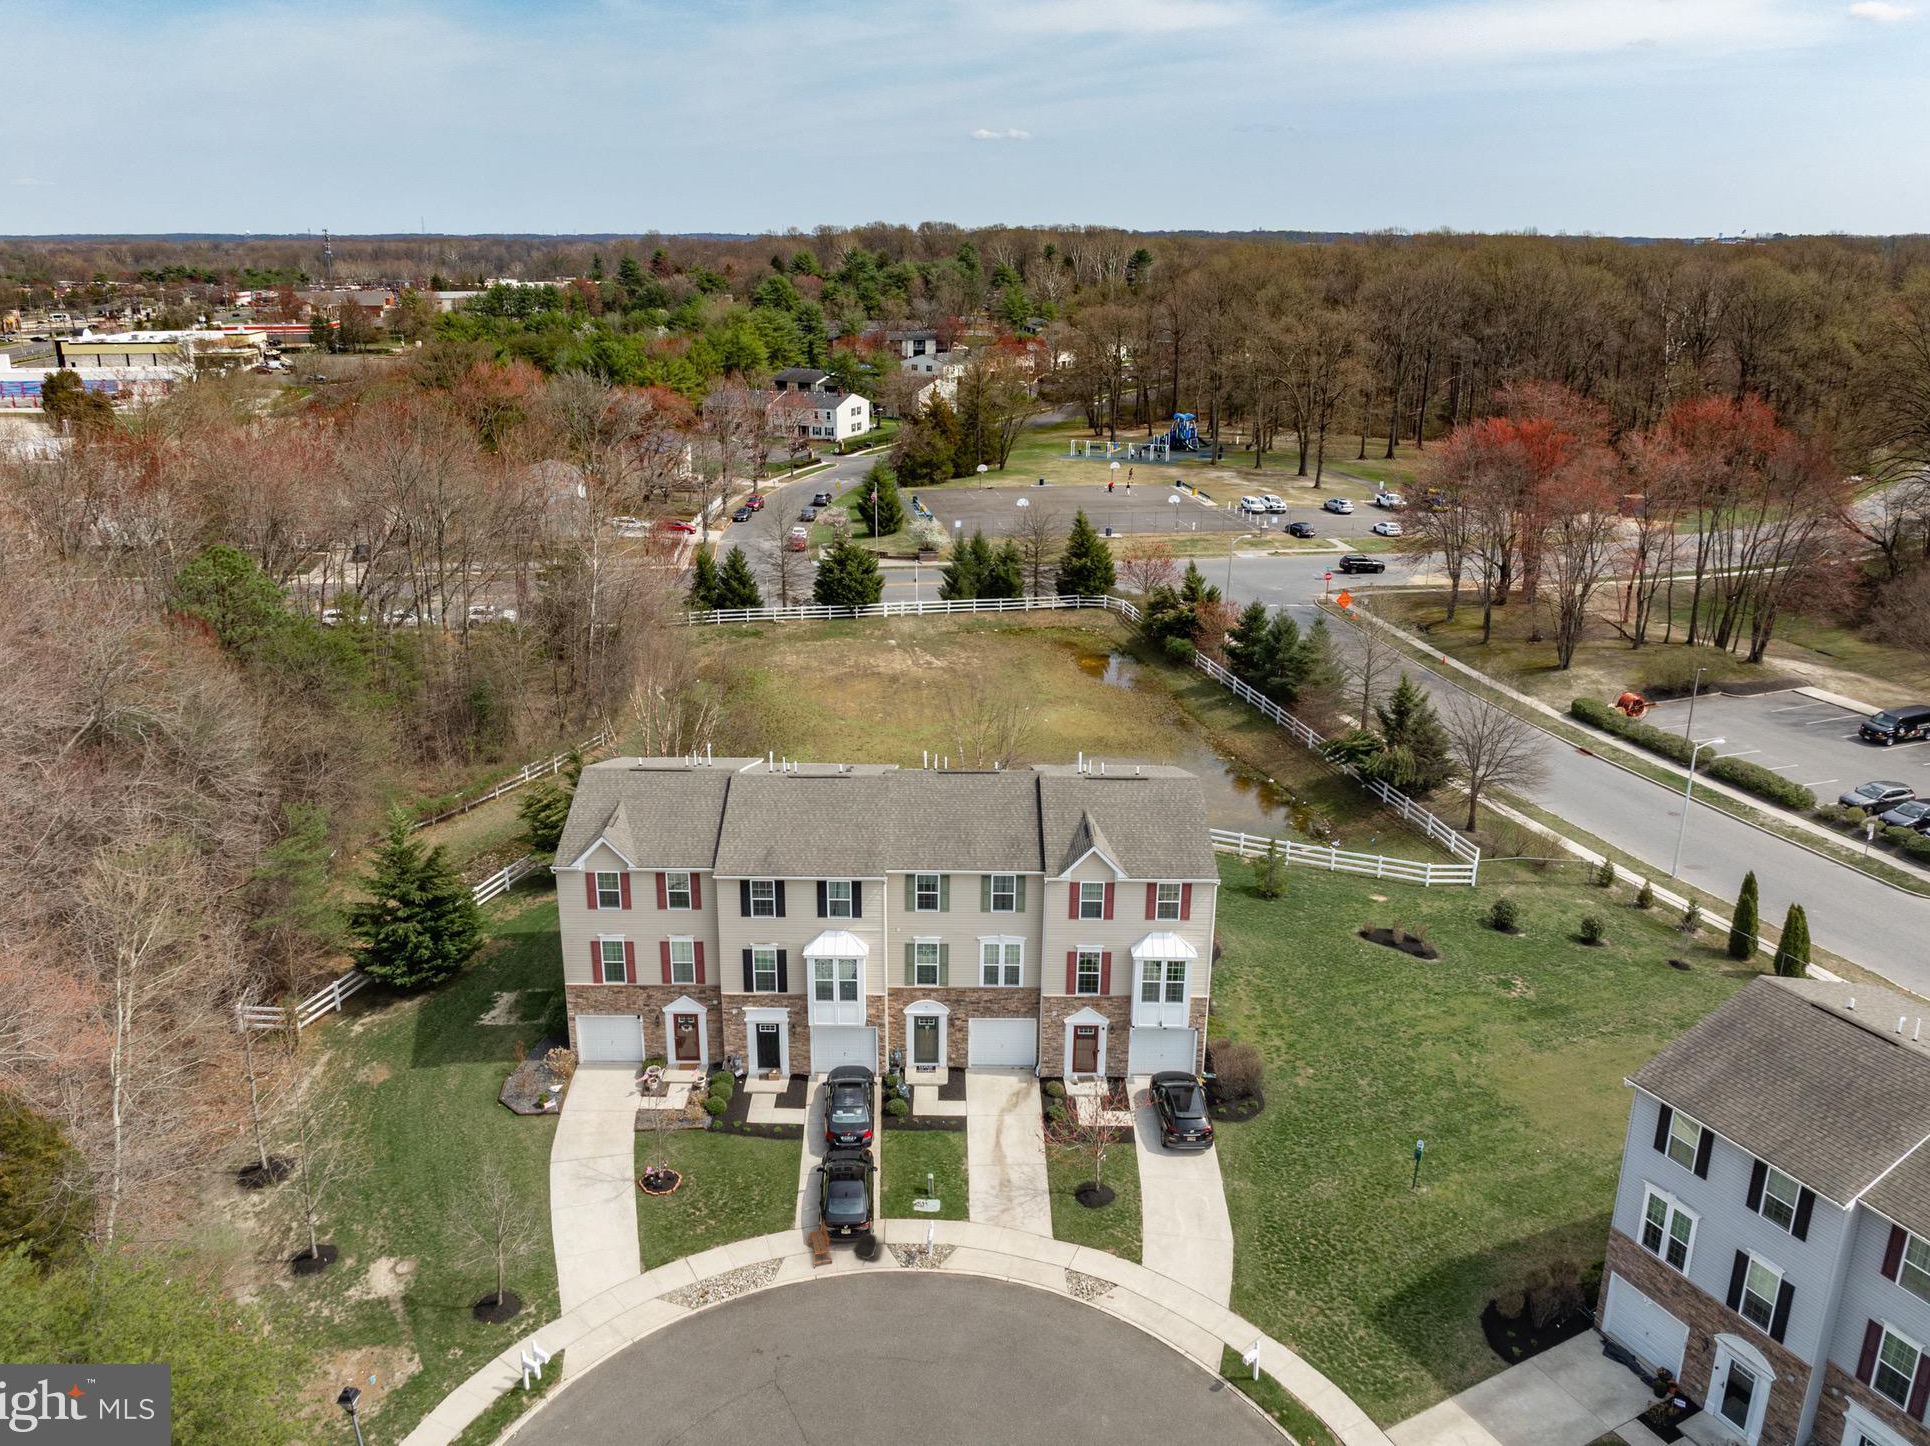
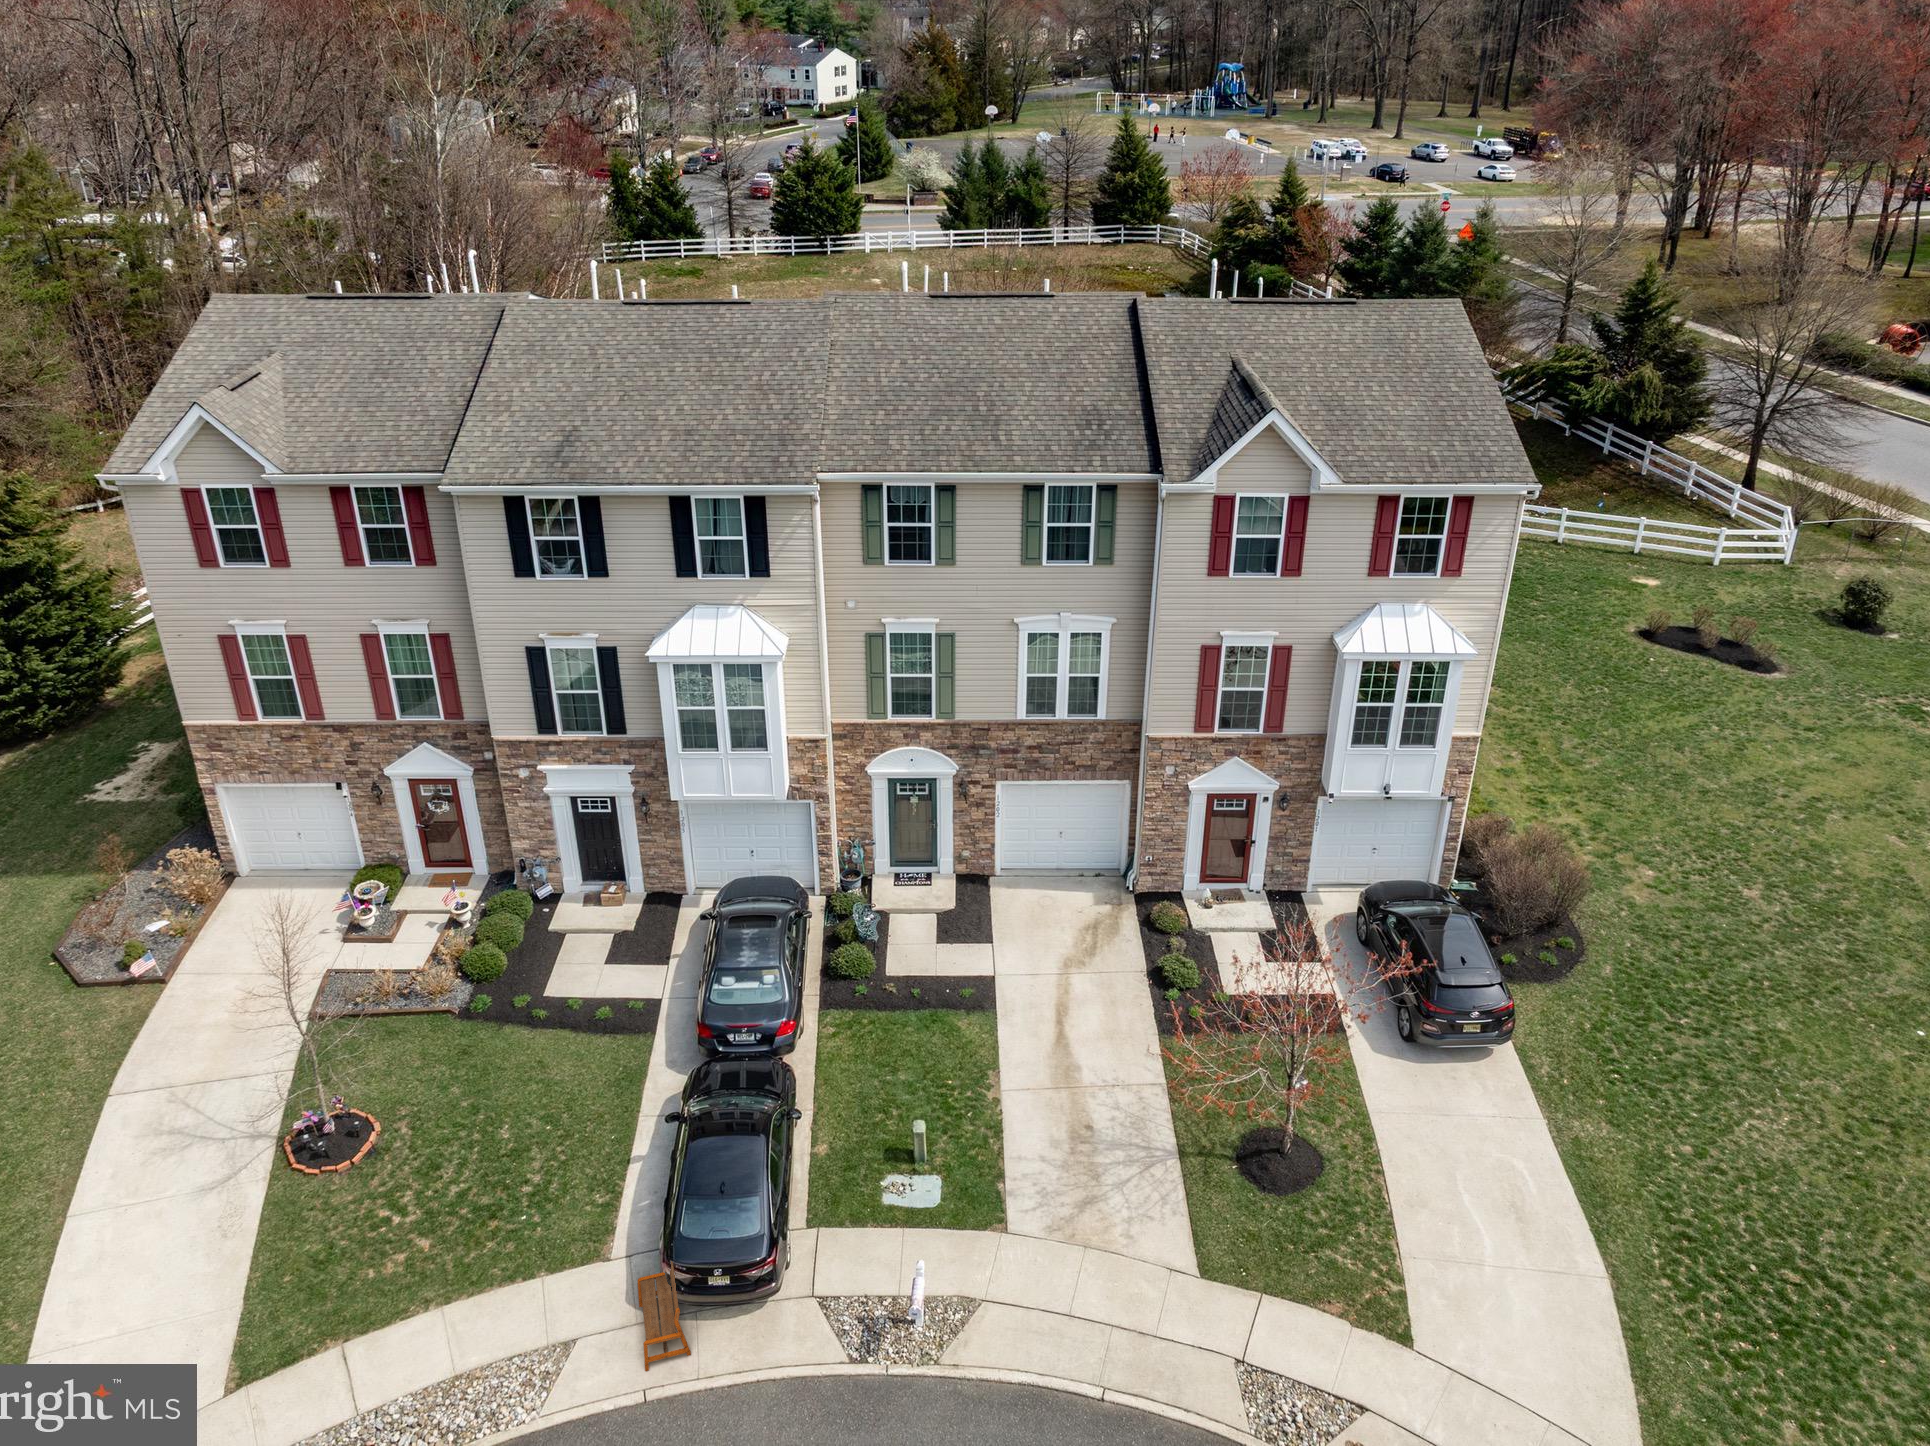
lounge chair: present [853,1233,878,1259] -> none [738,1279,800,1363]

